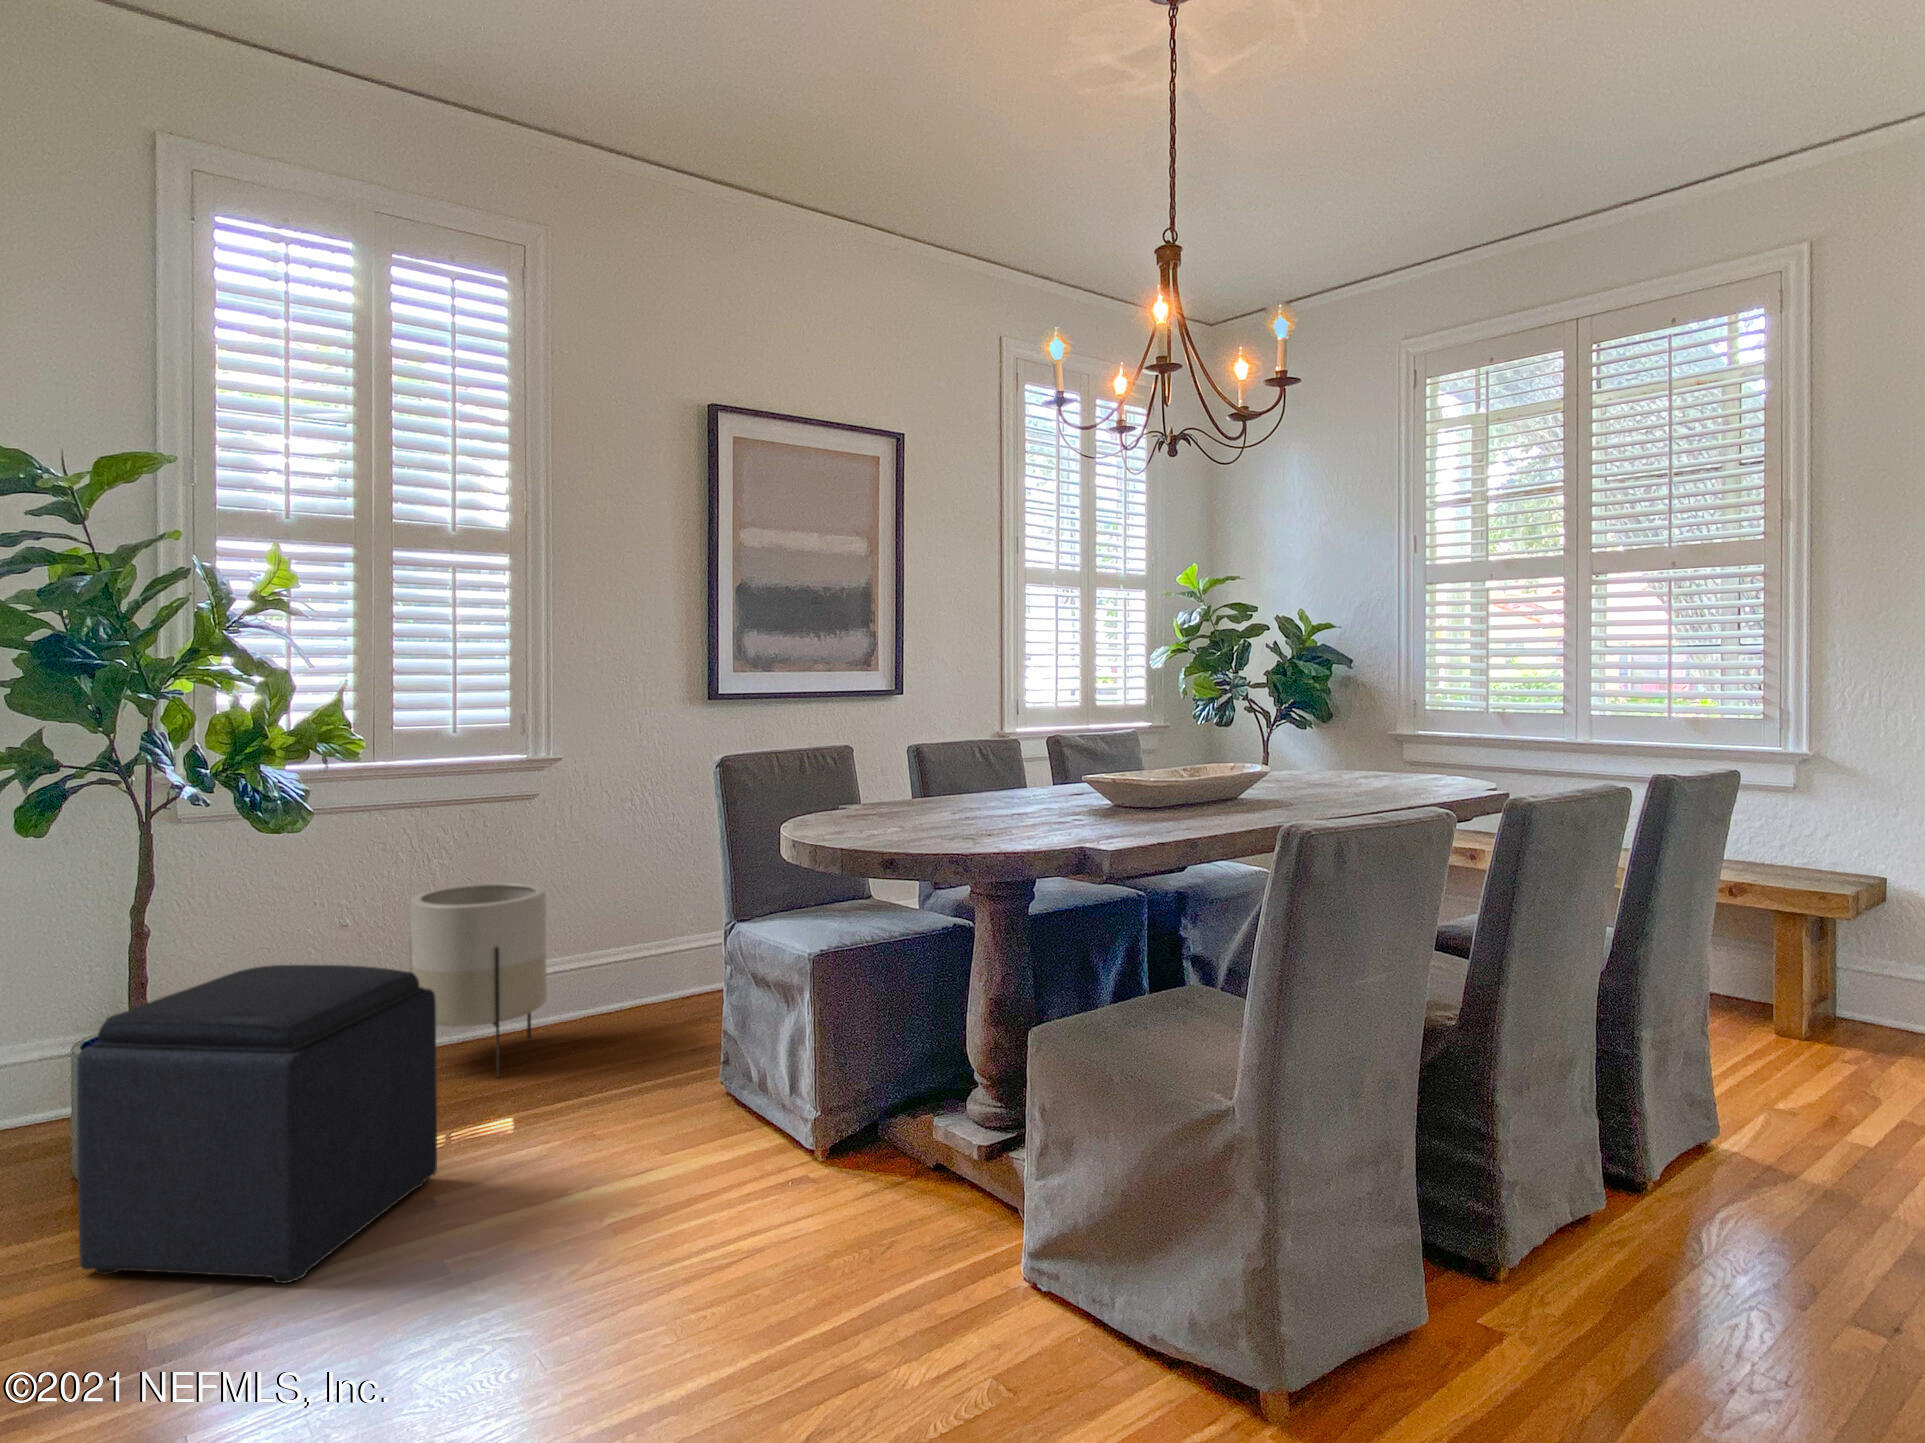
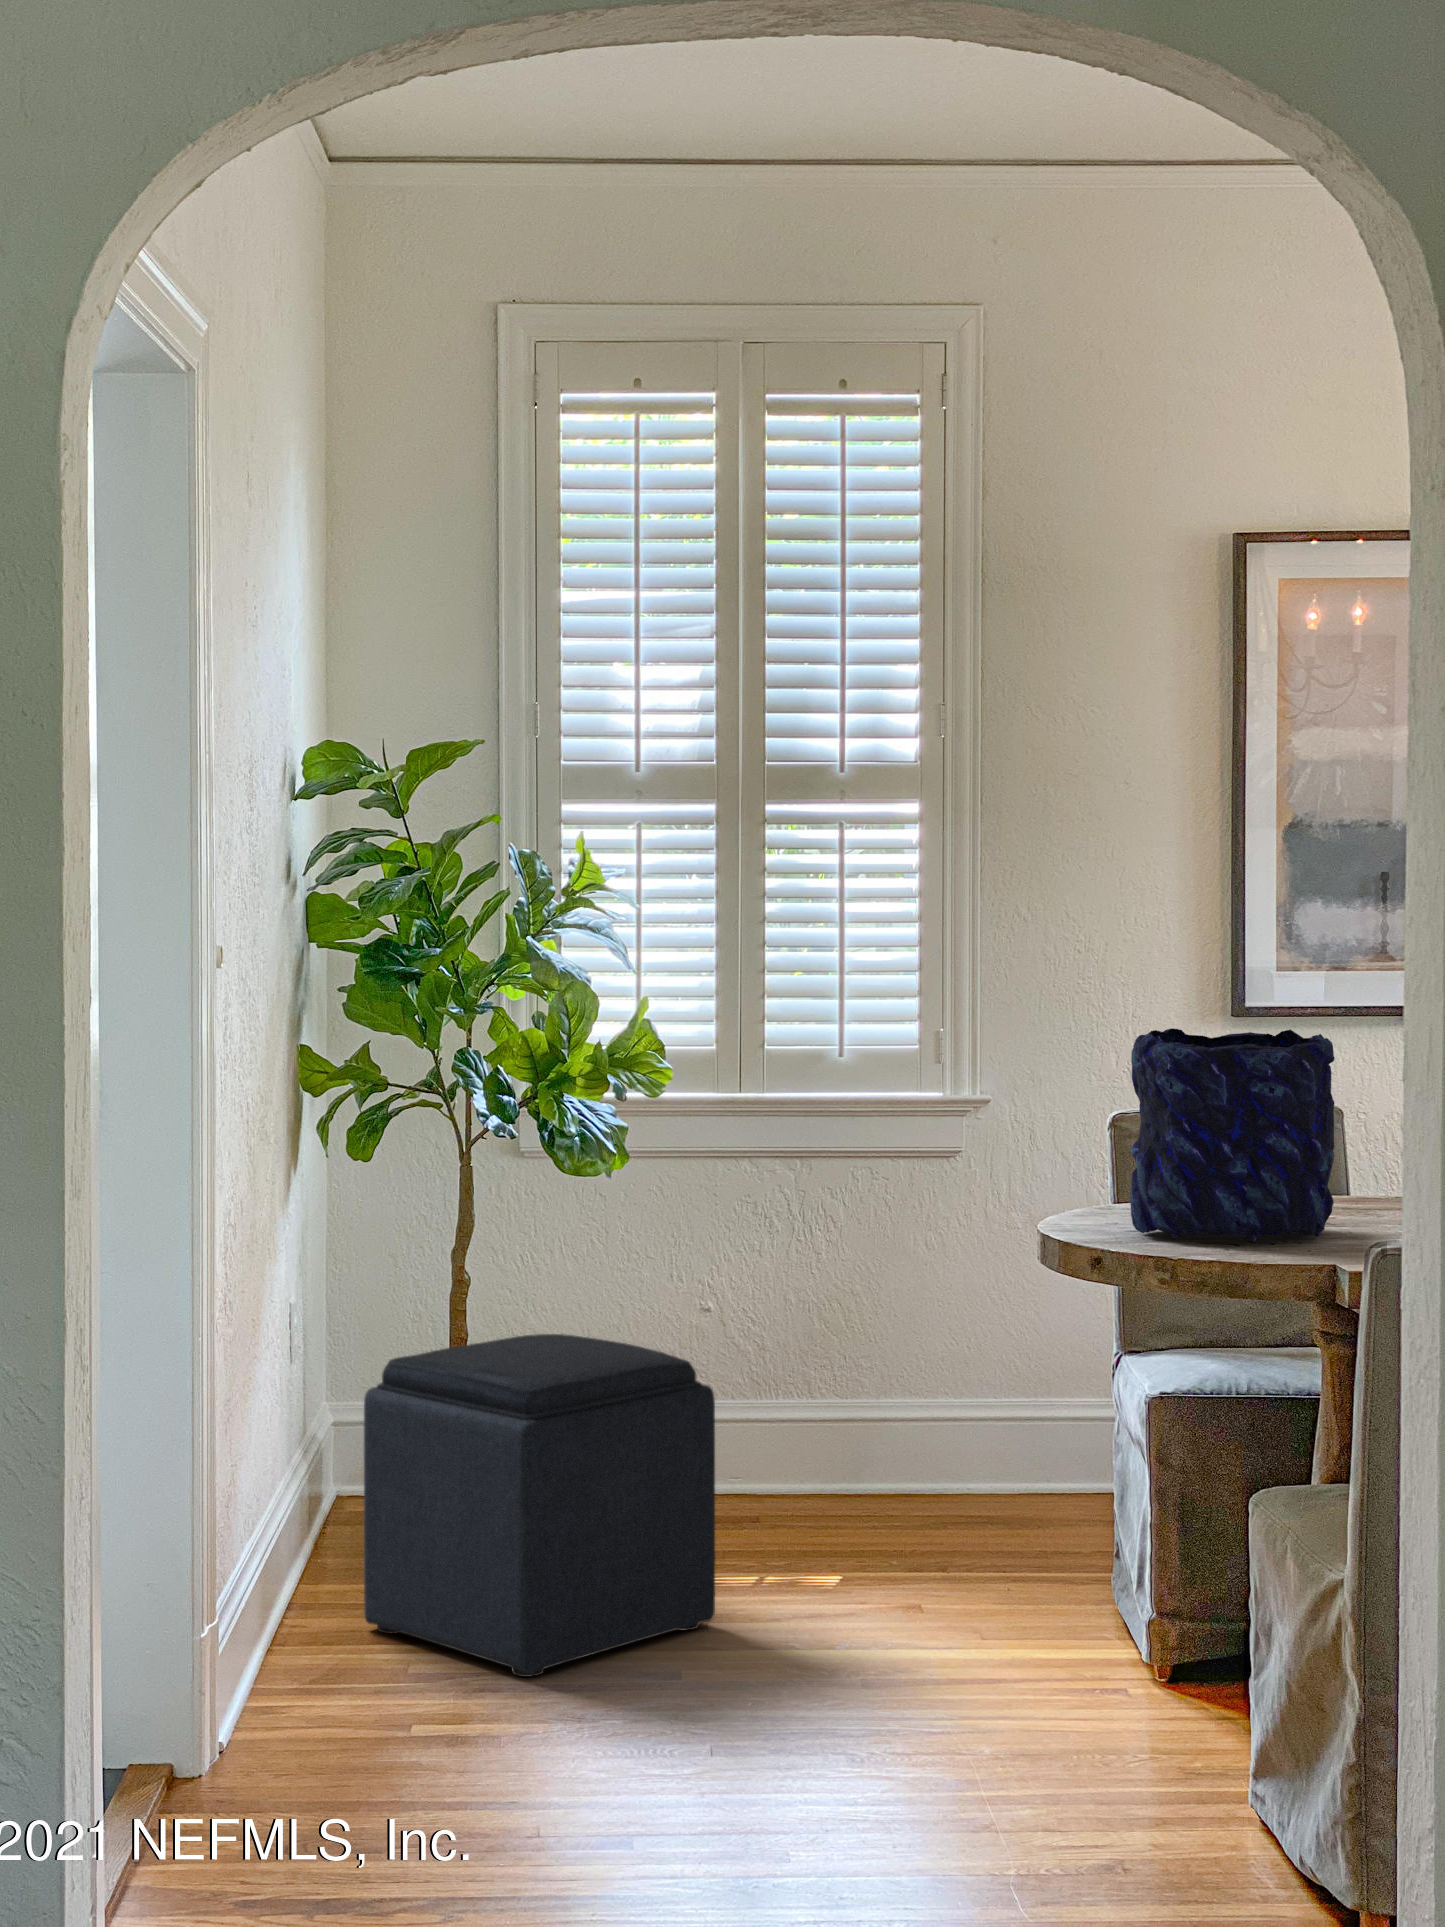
vase: none [835,689,973,836] -> present [1130,1028,1335,1242]
planter: present [410,883,547,1077] -> none [767,1274,940,1544]

